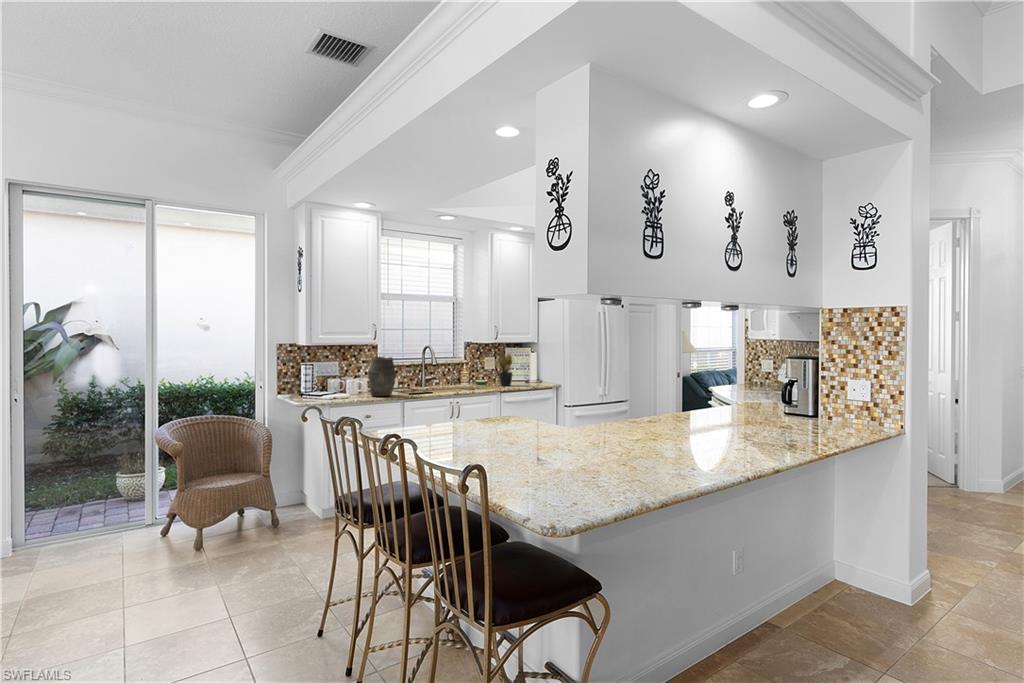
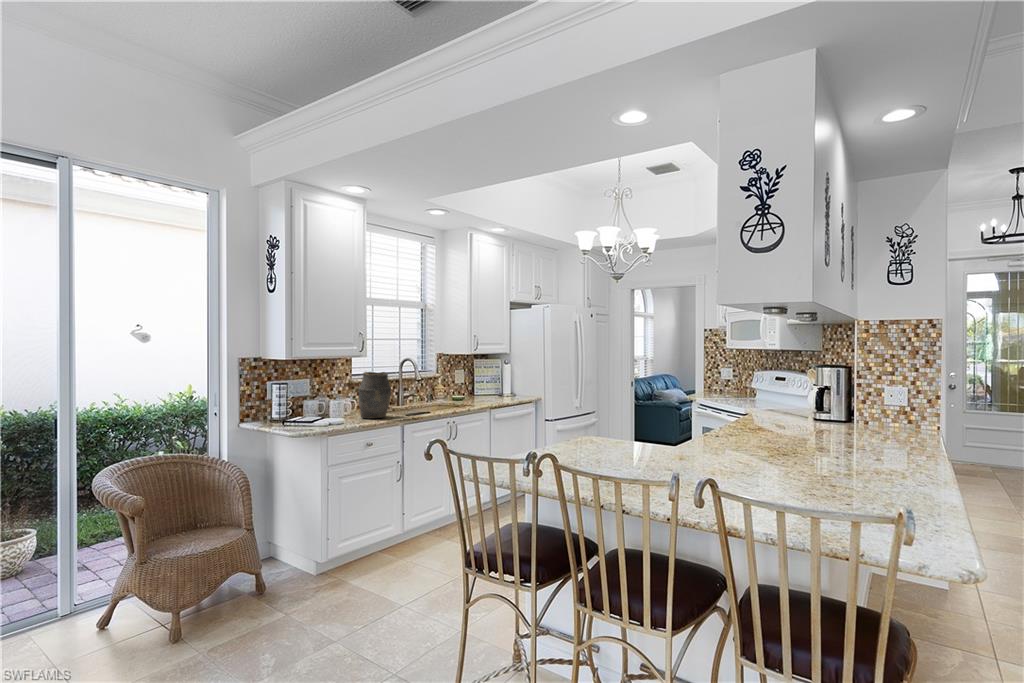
potted plant: present [499,350,513,386] -> none [475,359,501,401]

